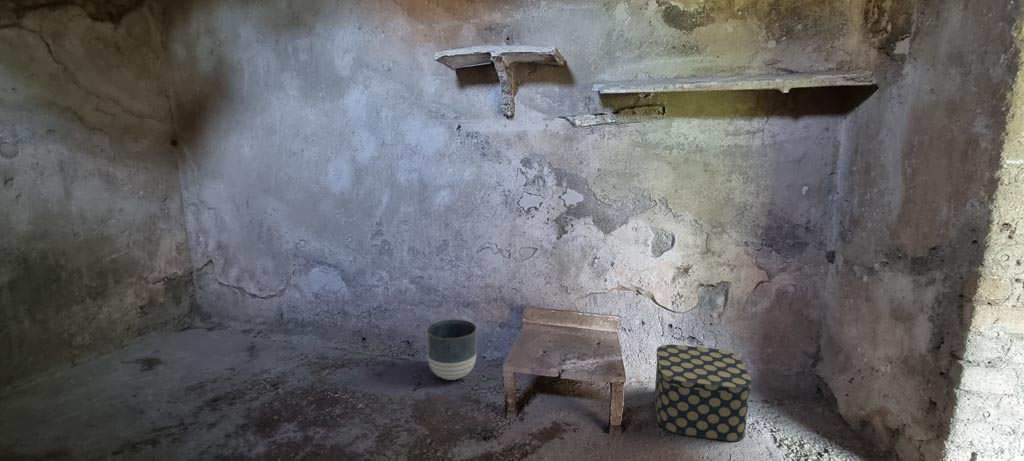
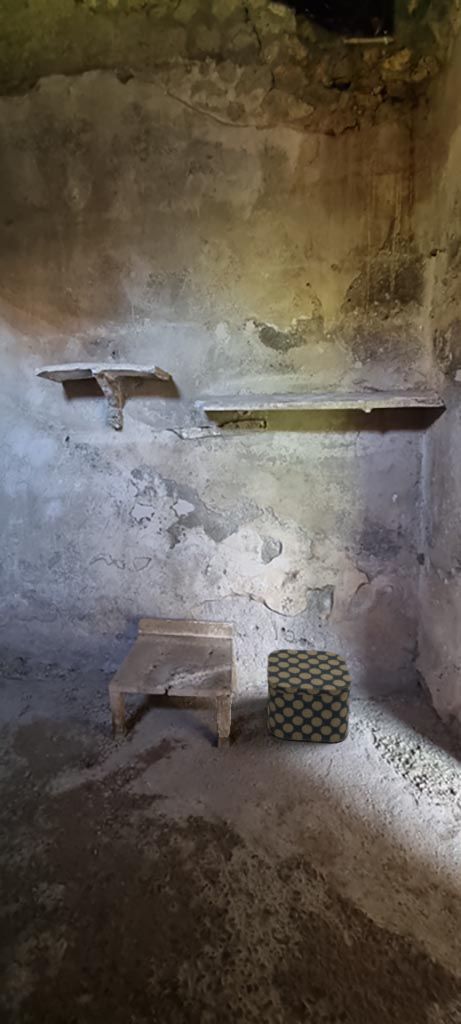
planter: present [426,319,477,380] -> none [35,636,91,701]

